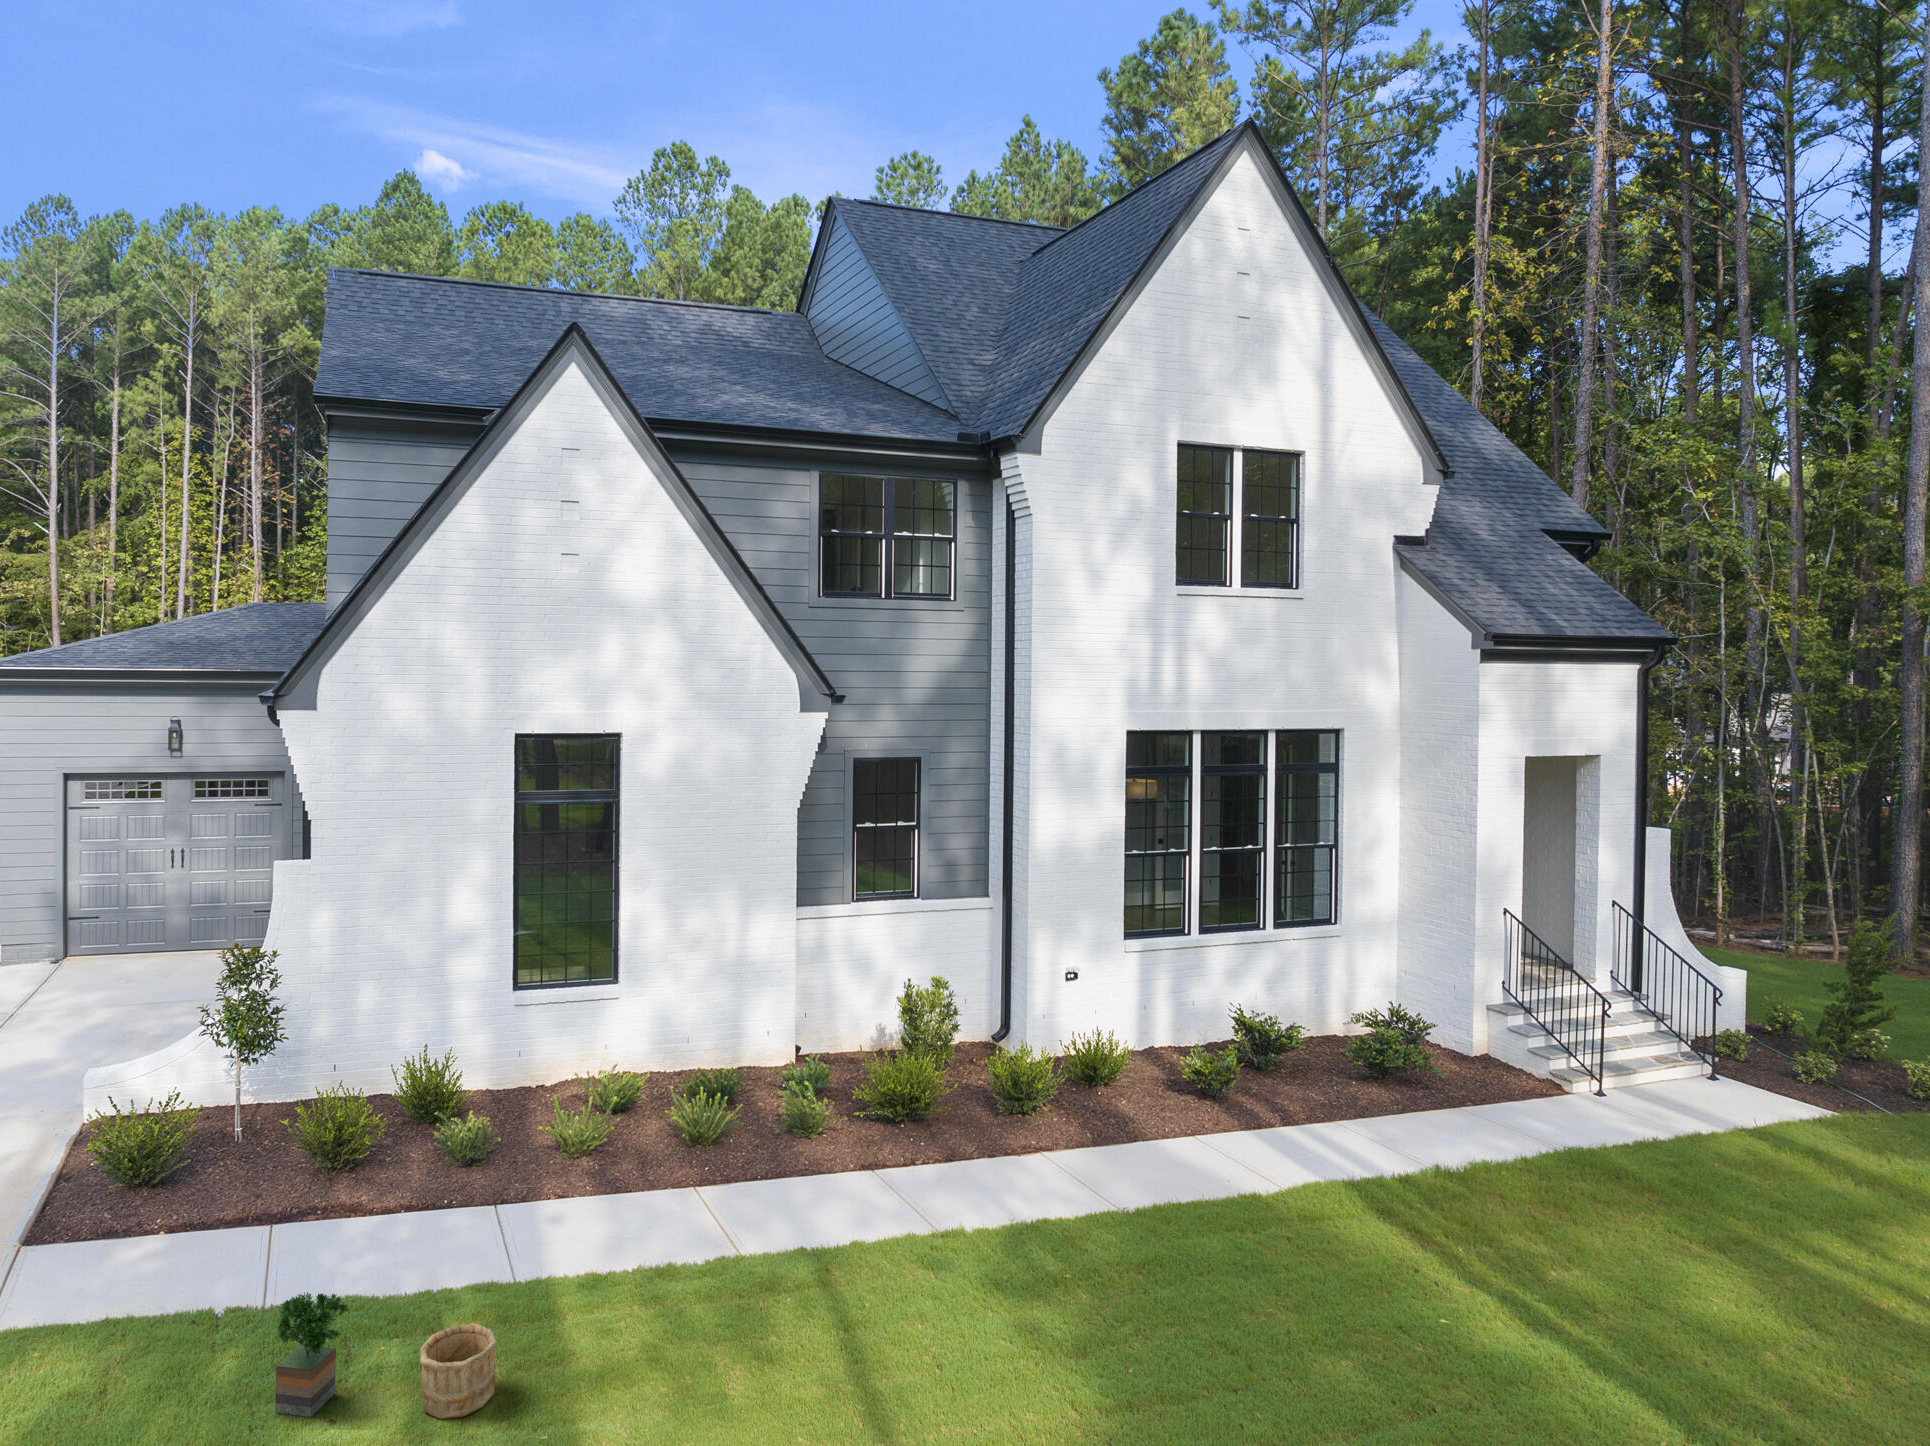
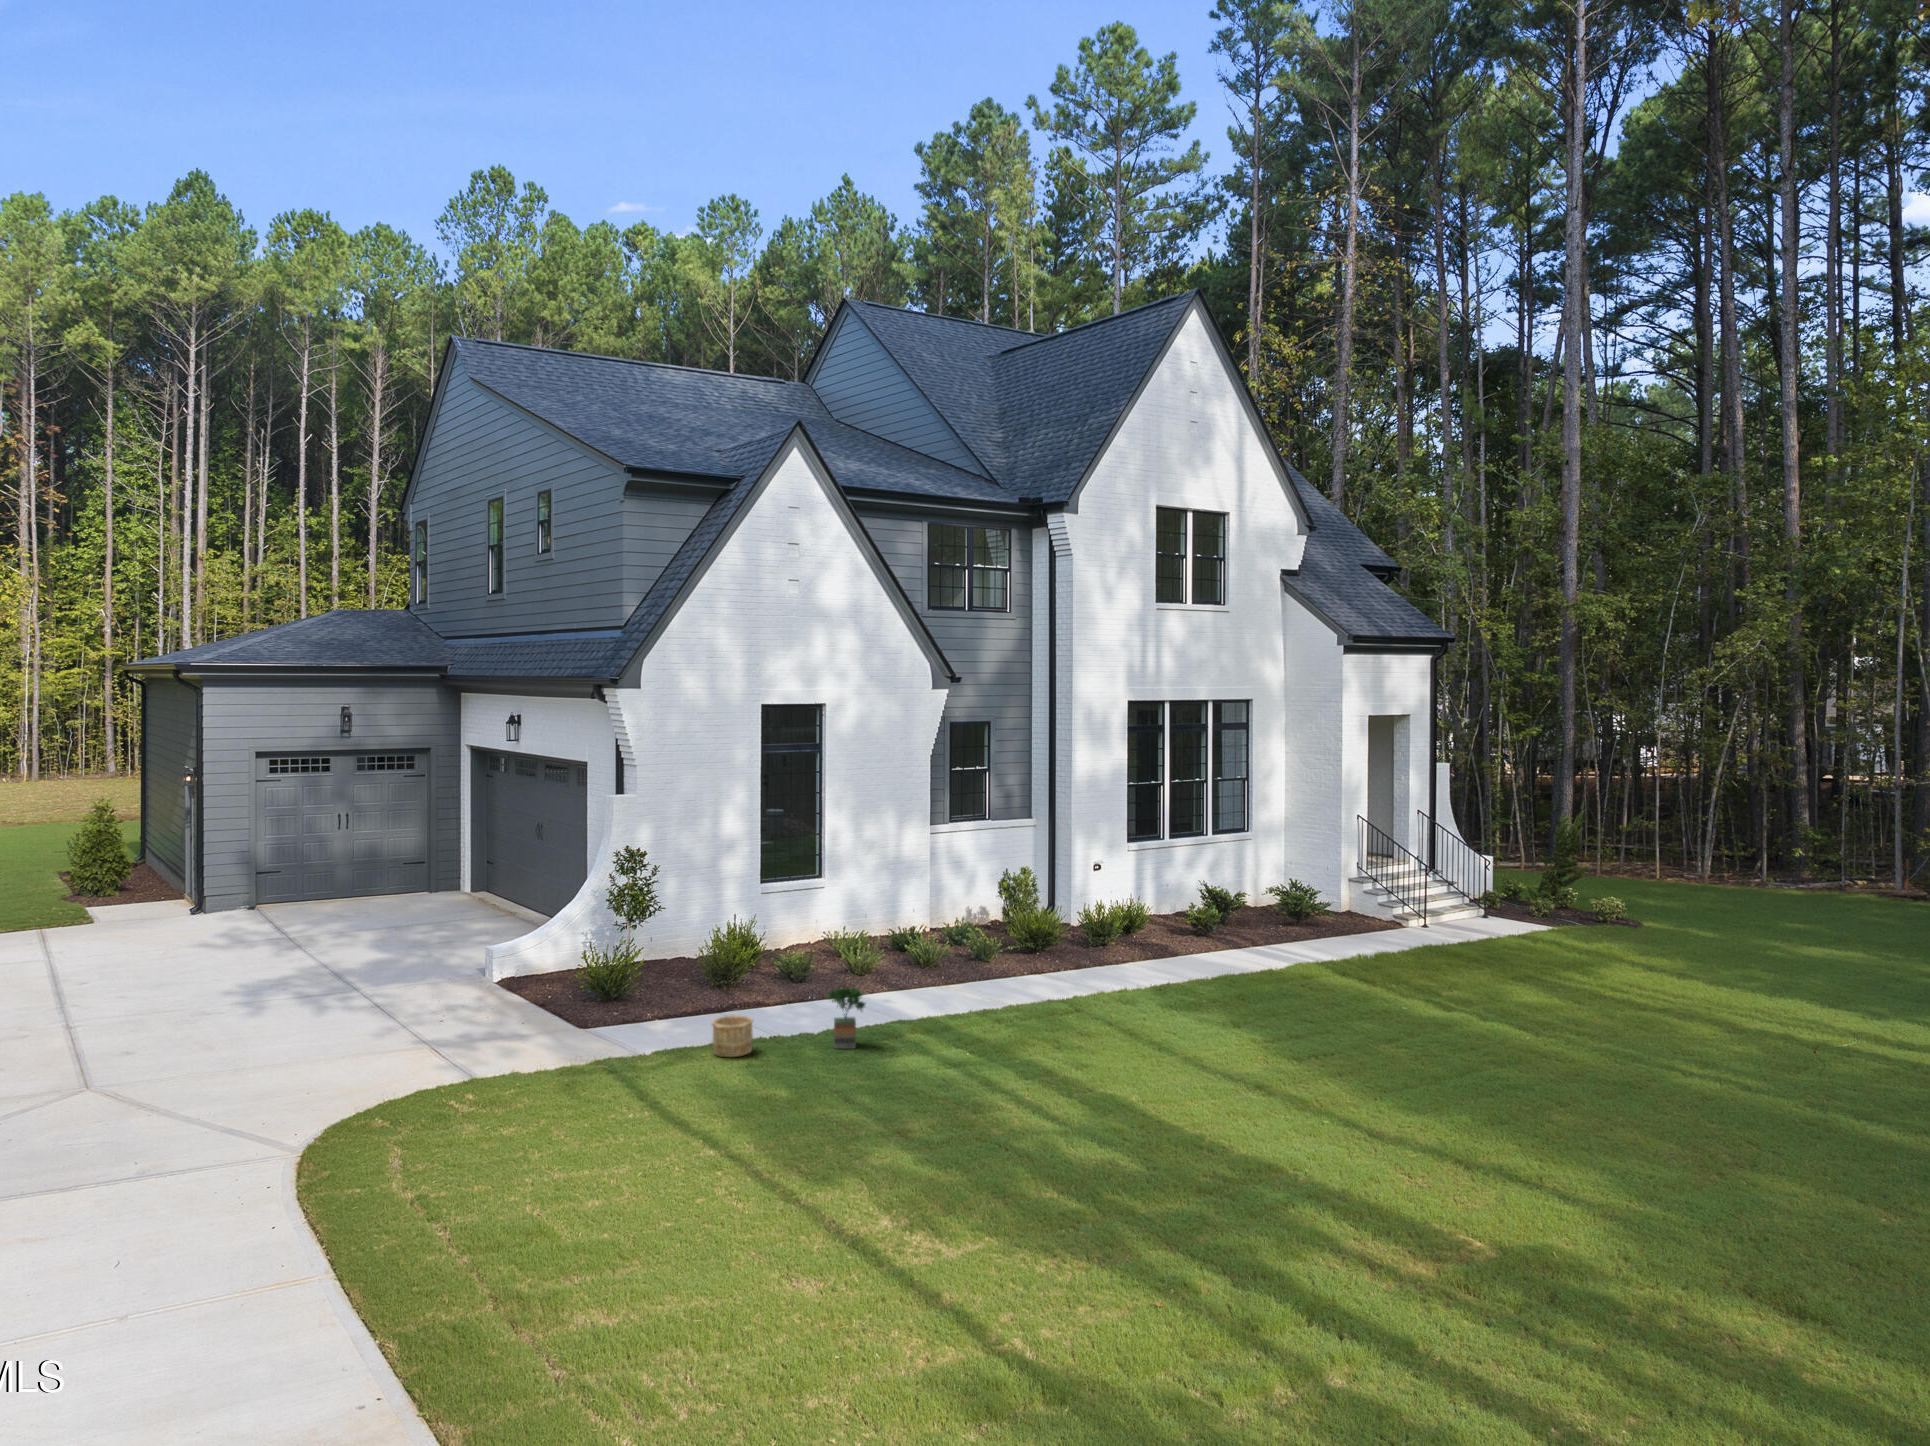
wooden bucket: present [419,1324,497,1419] -> present [712,1015,753,1057]

